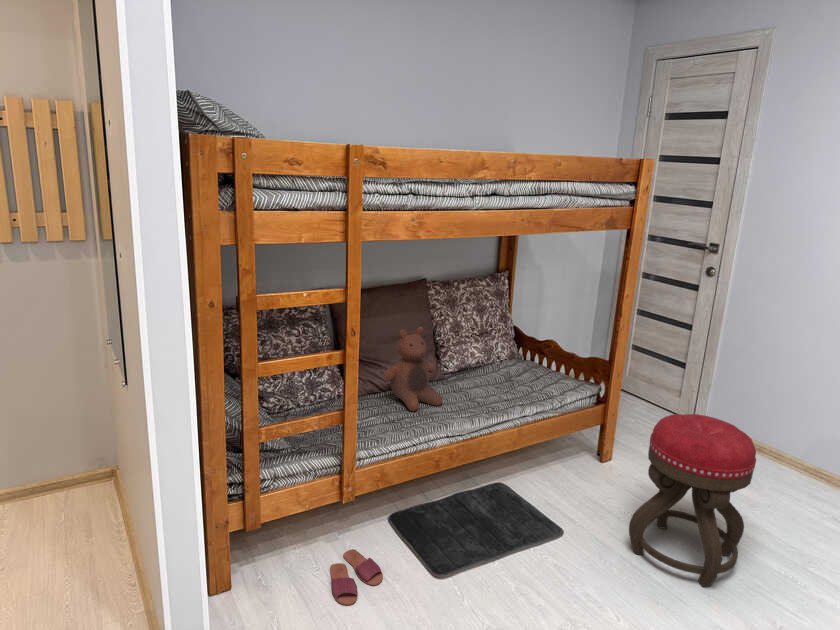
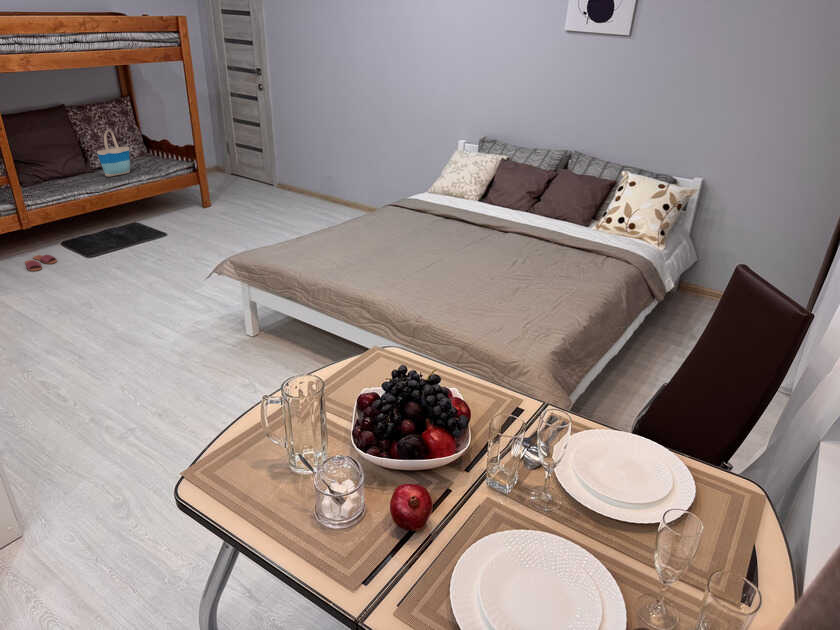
stuffed bear: present [383,327,443,411] -> none [40,133,85,184]
tote bag: none [471,331,517,404] -> present [97,130,130,177]
ottoman: present [629,414,756,587] -> none [197,159,258,240]

